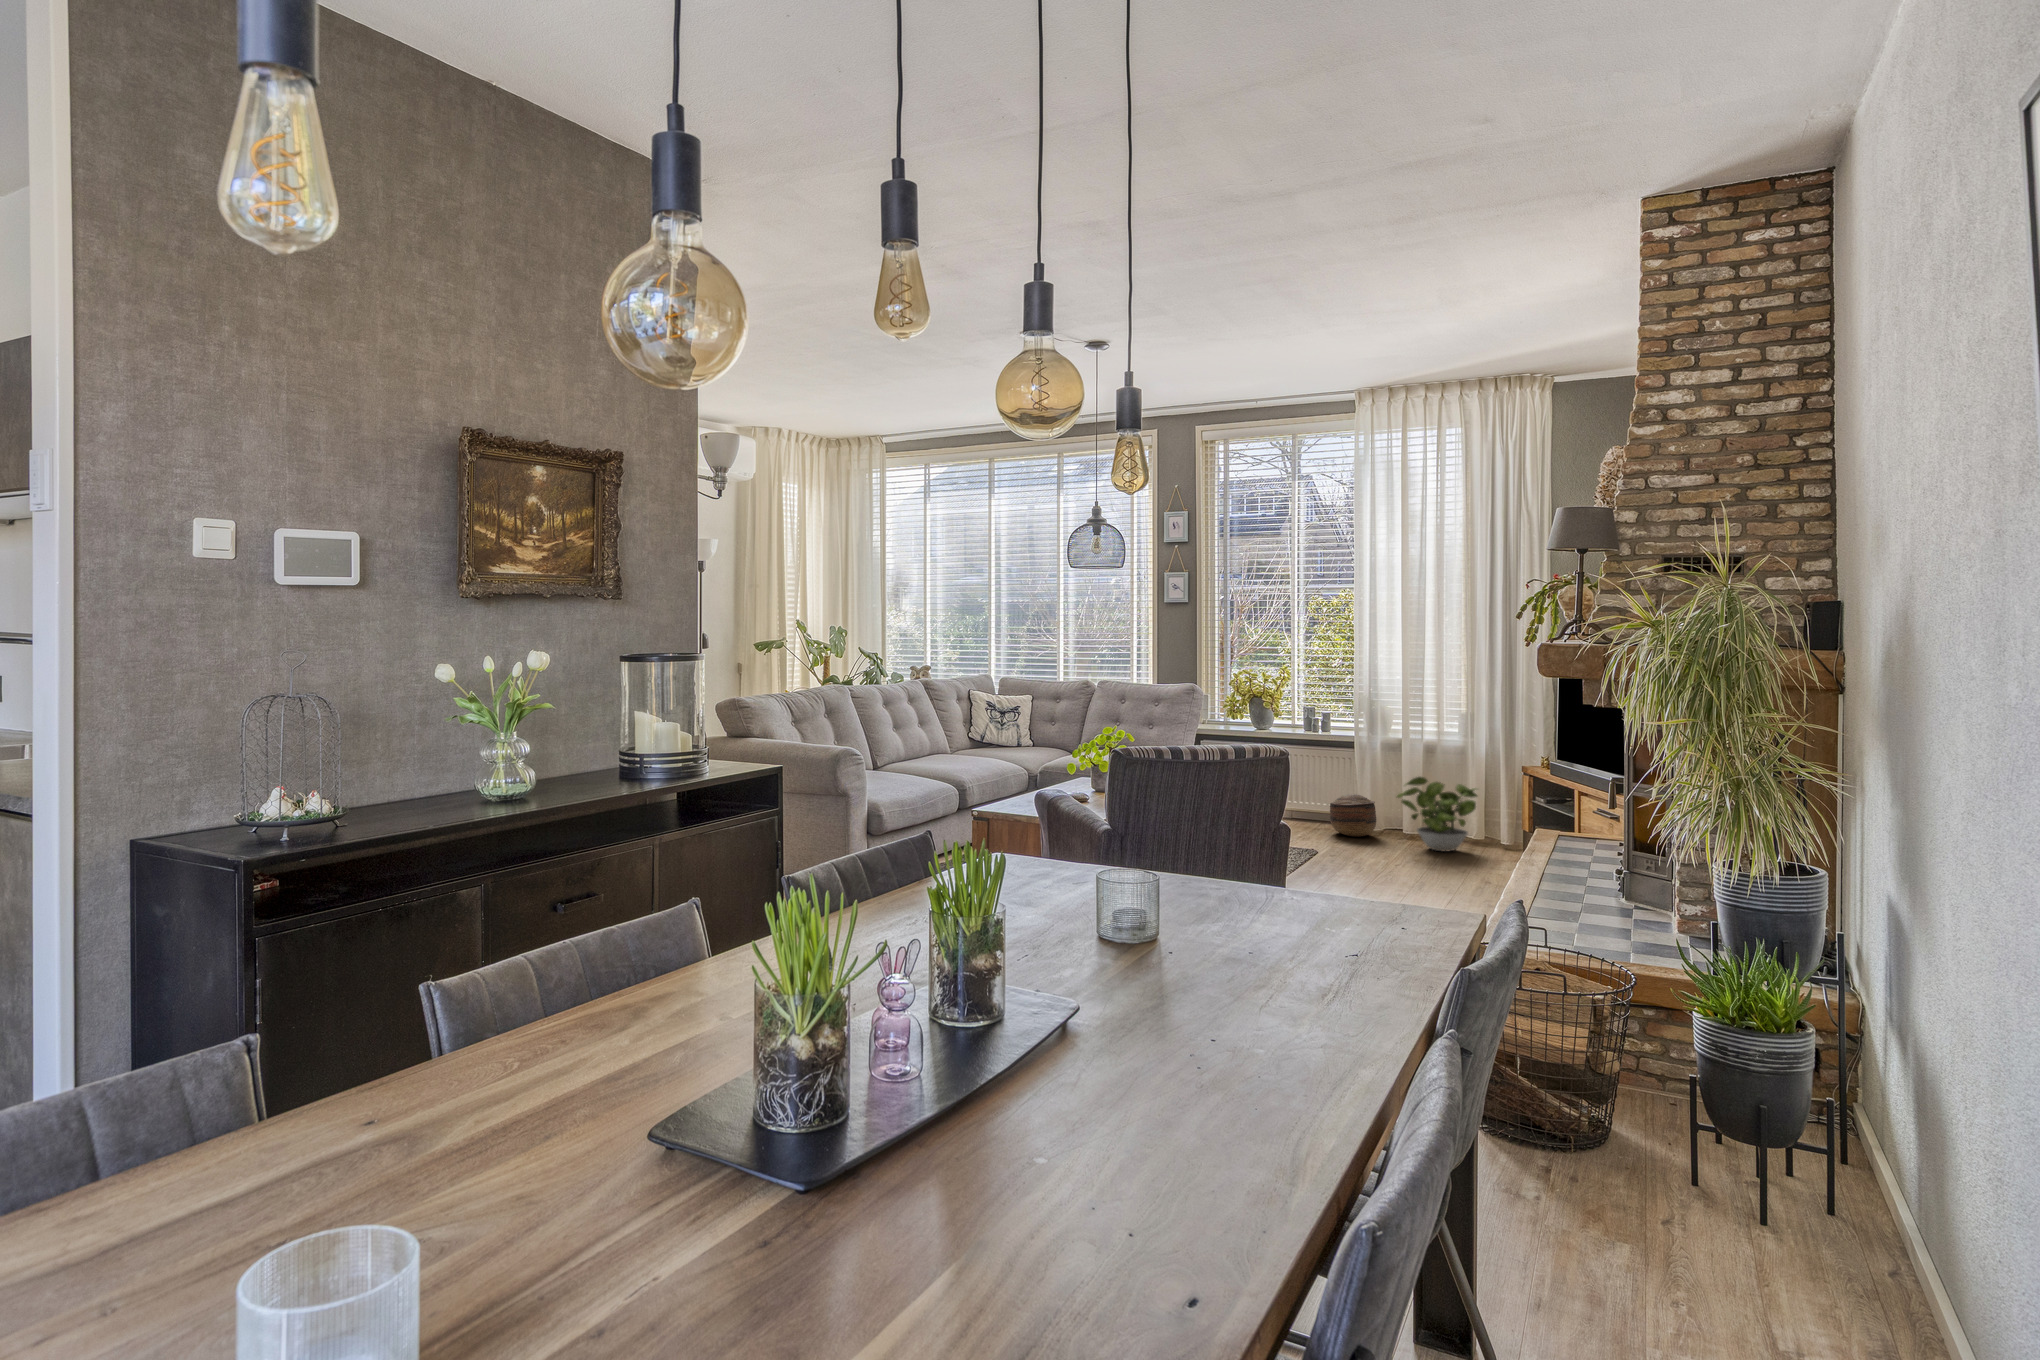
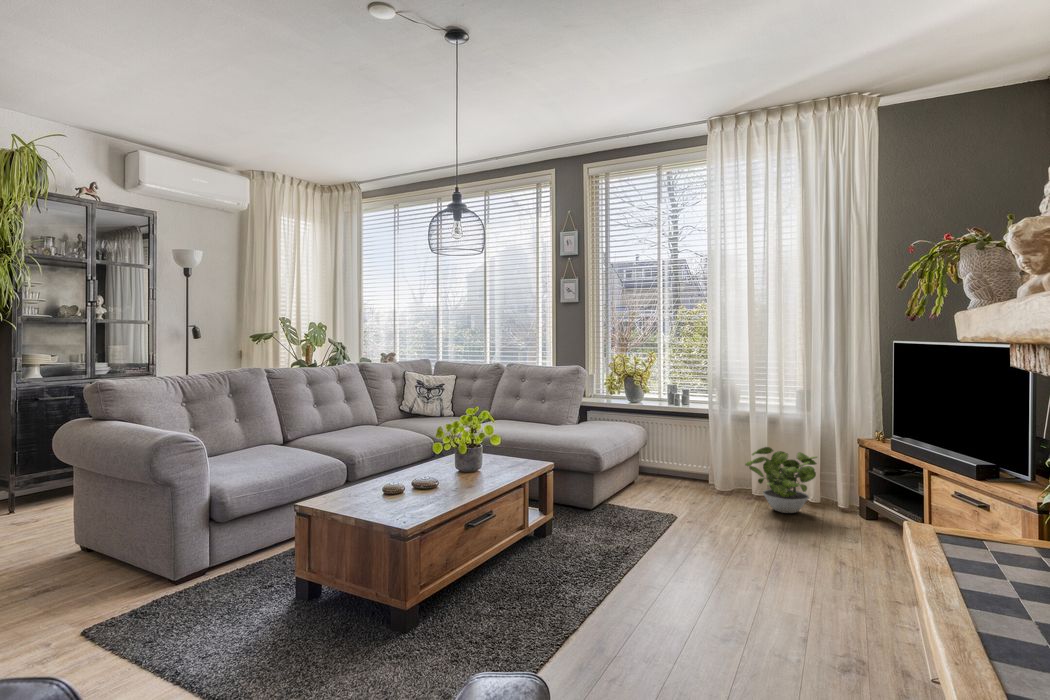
basket: present [1330,794,1376,837] -> none [688,459,727,496]

